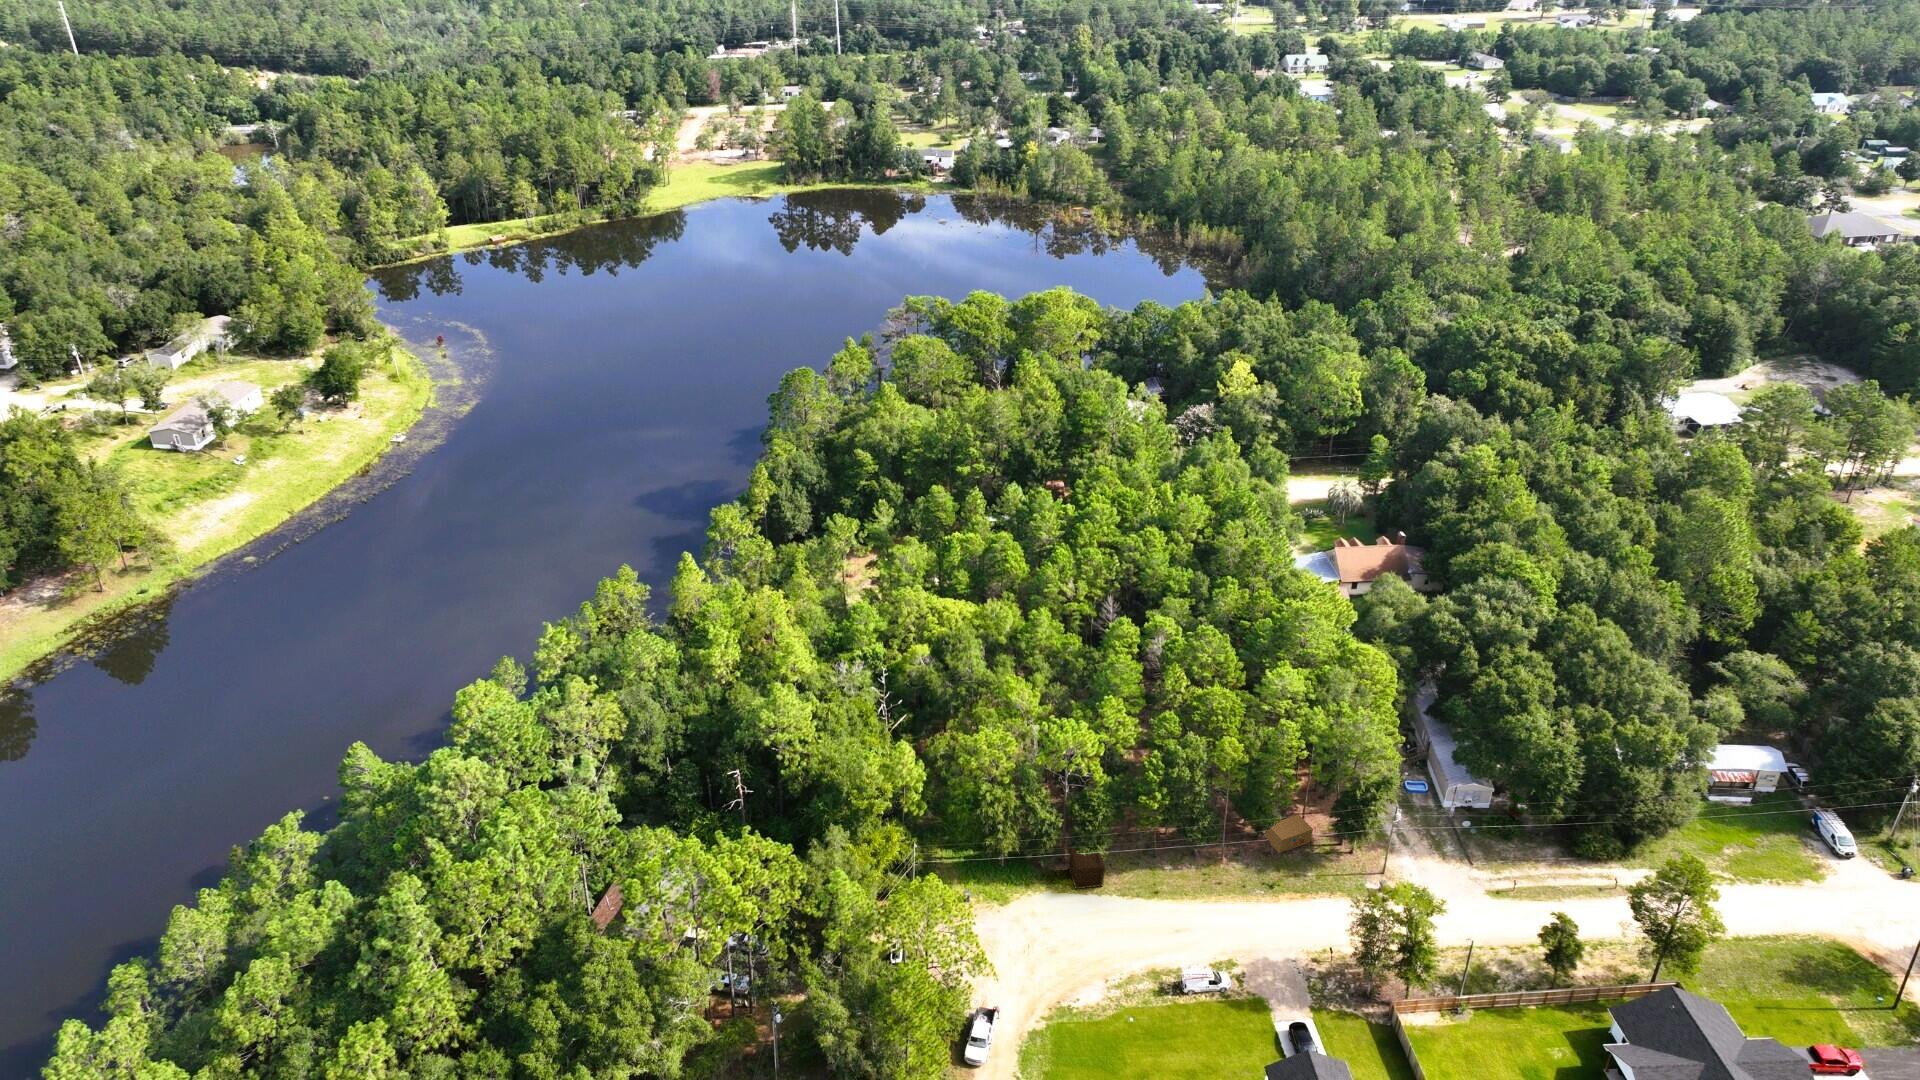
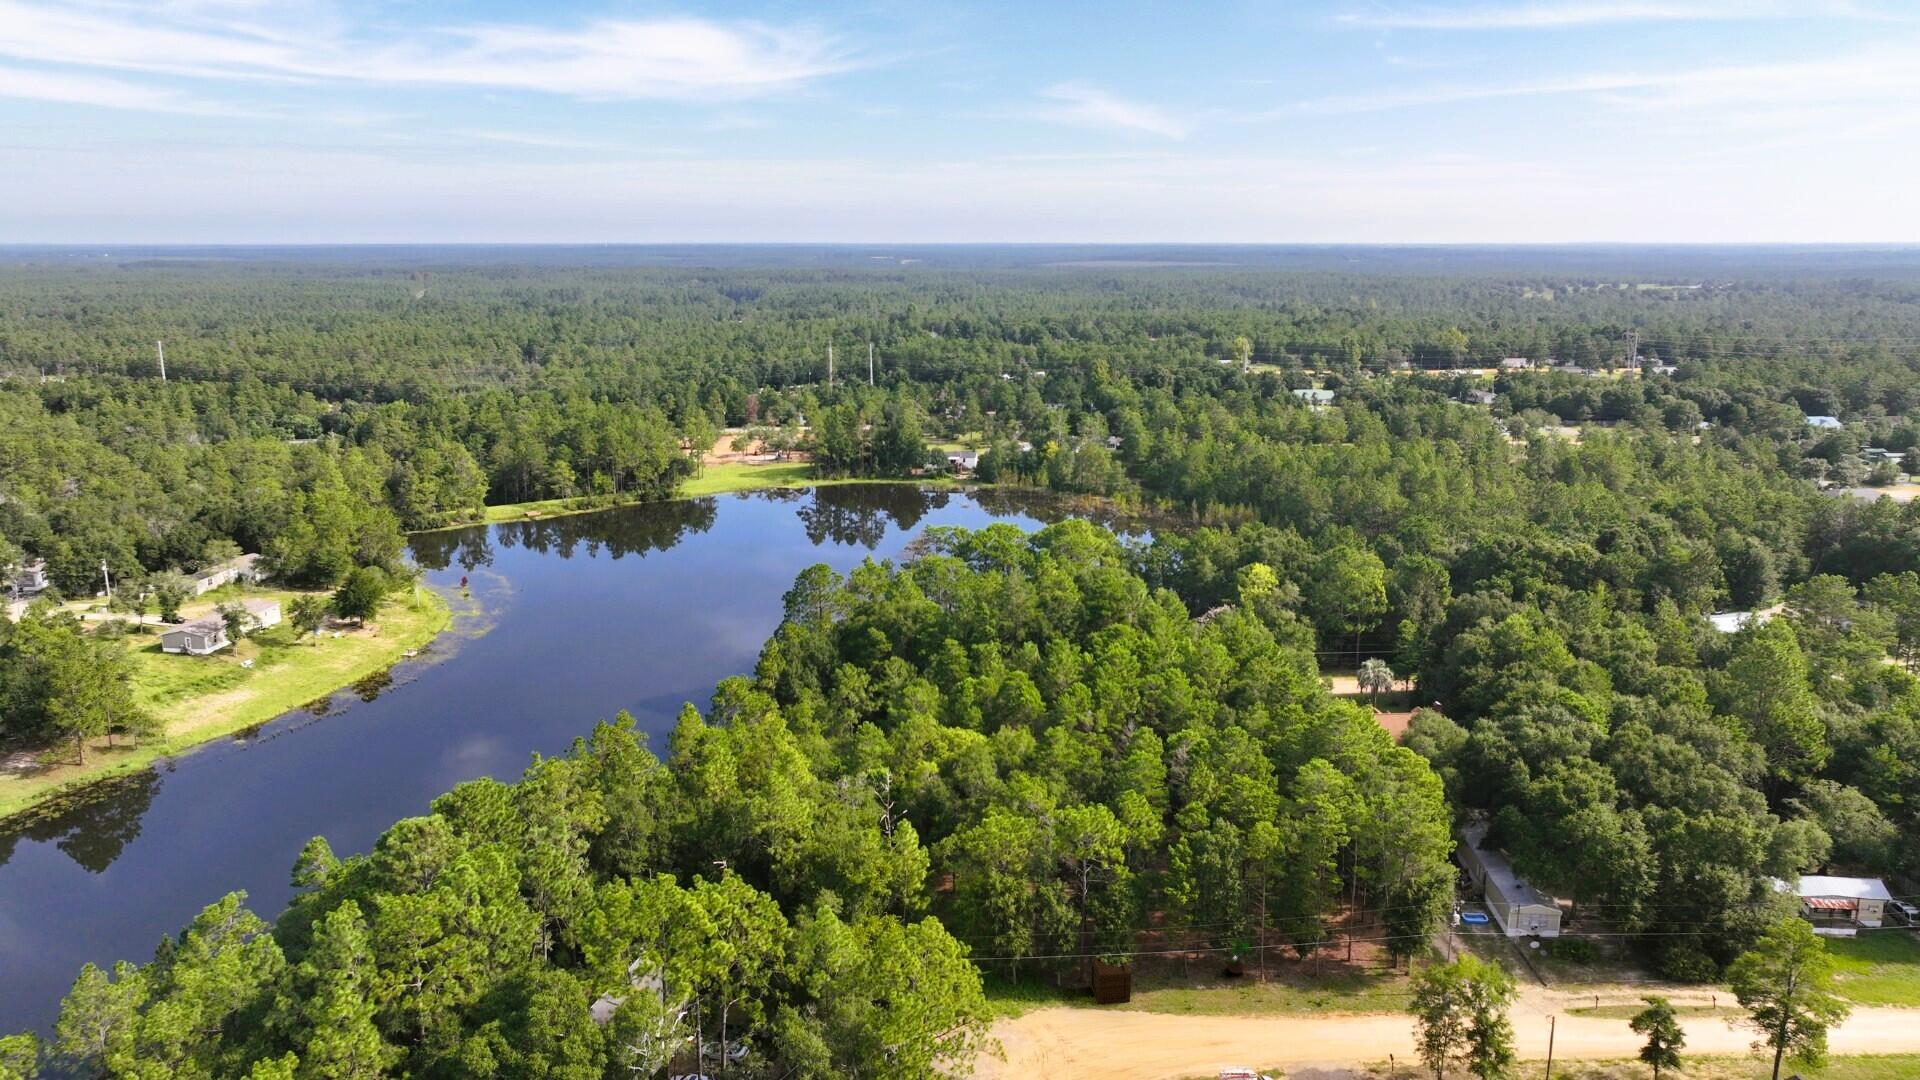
potted tree: present [1508,792,1525,818] -> present [1227,940,1248,973]
cardboard box: present [1266,815,1313,853] -> none [1313,935,1366,975]

